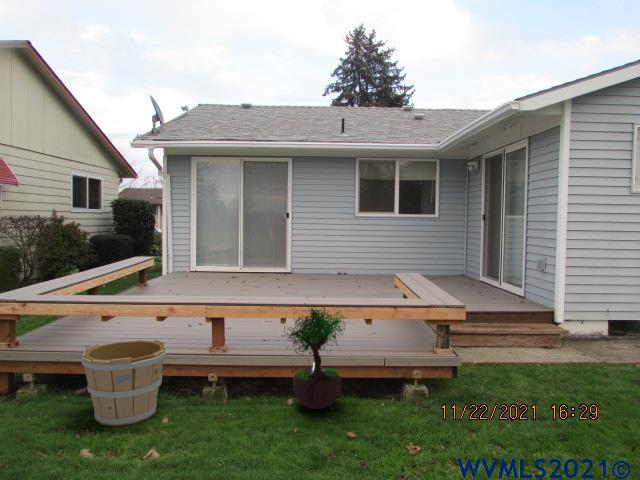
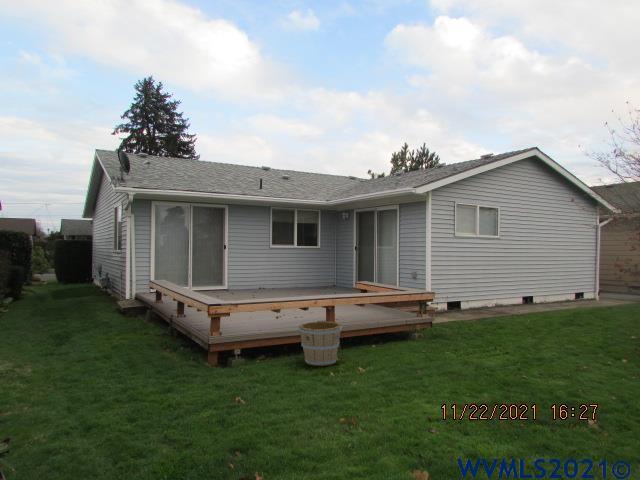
potted tree: present [284,305,345,409] -> none [380,289,412,345]

